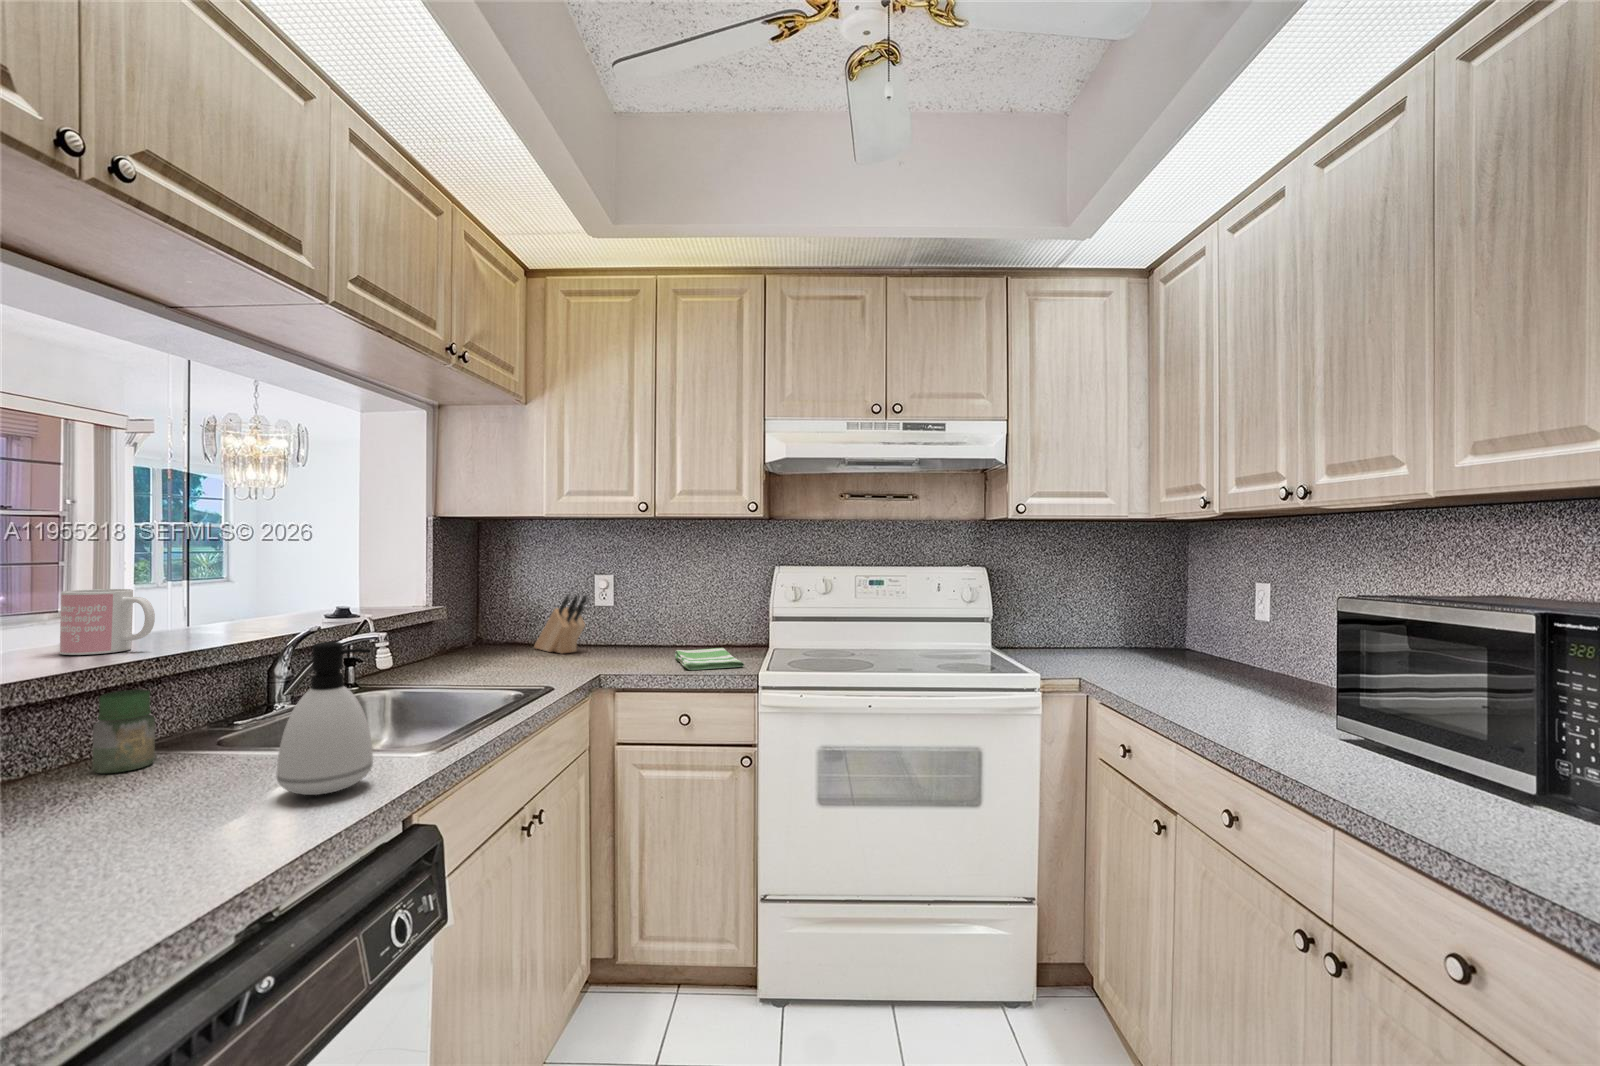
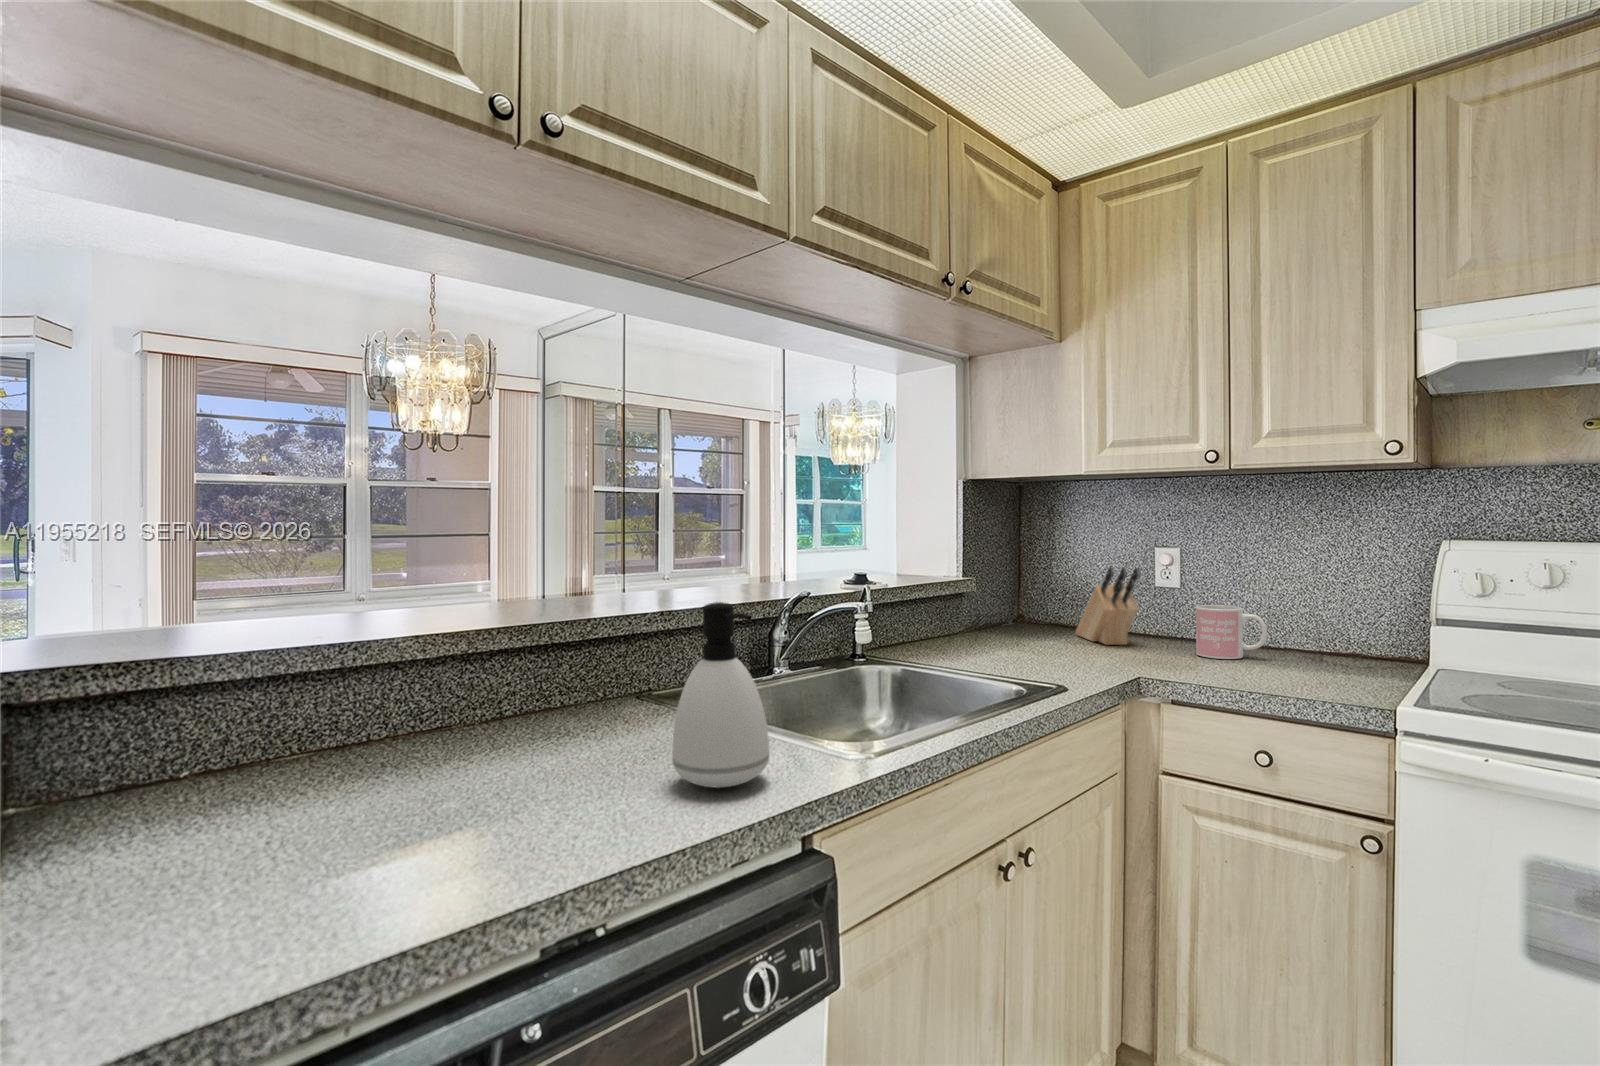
mug: present [60,589,155,655] -> present [1196,605,1267,659]
dish towel: present [675,648,744,670] -> none [1276,657,1411,698]
jar: present [92,689,155,773] -> none [602,639,646,717]

